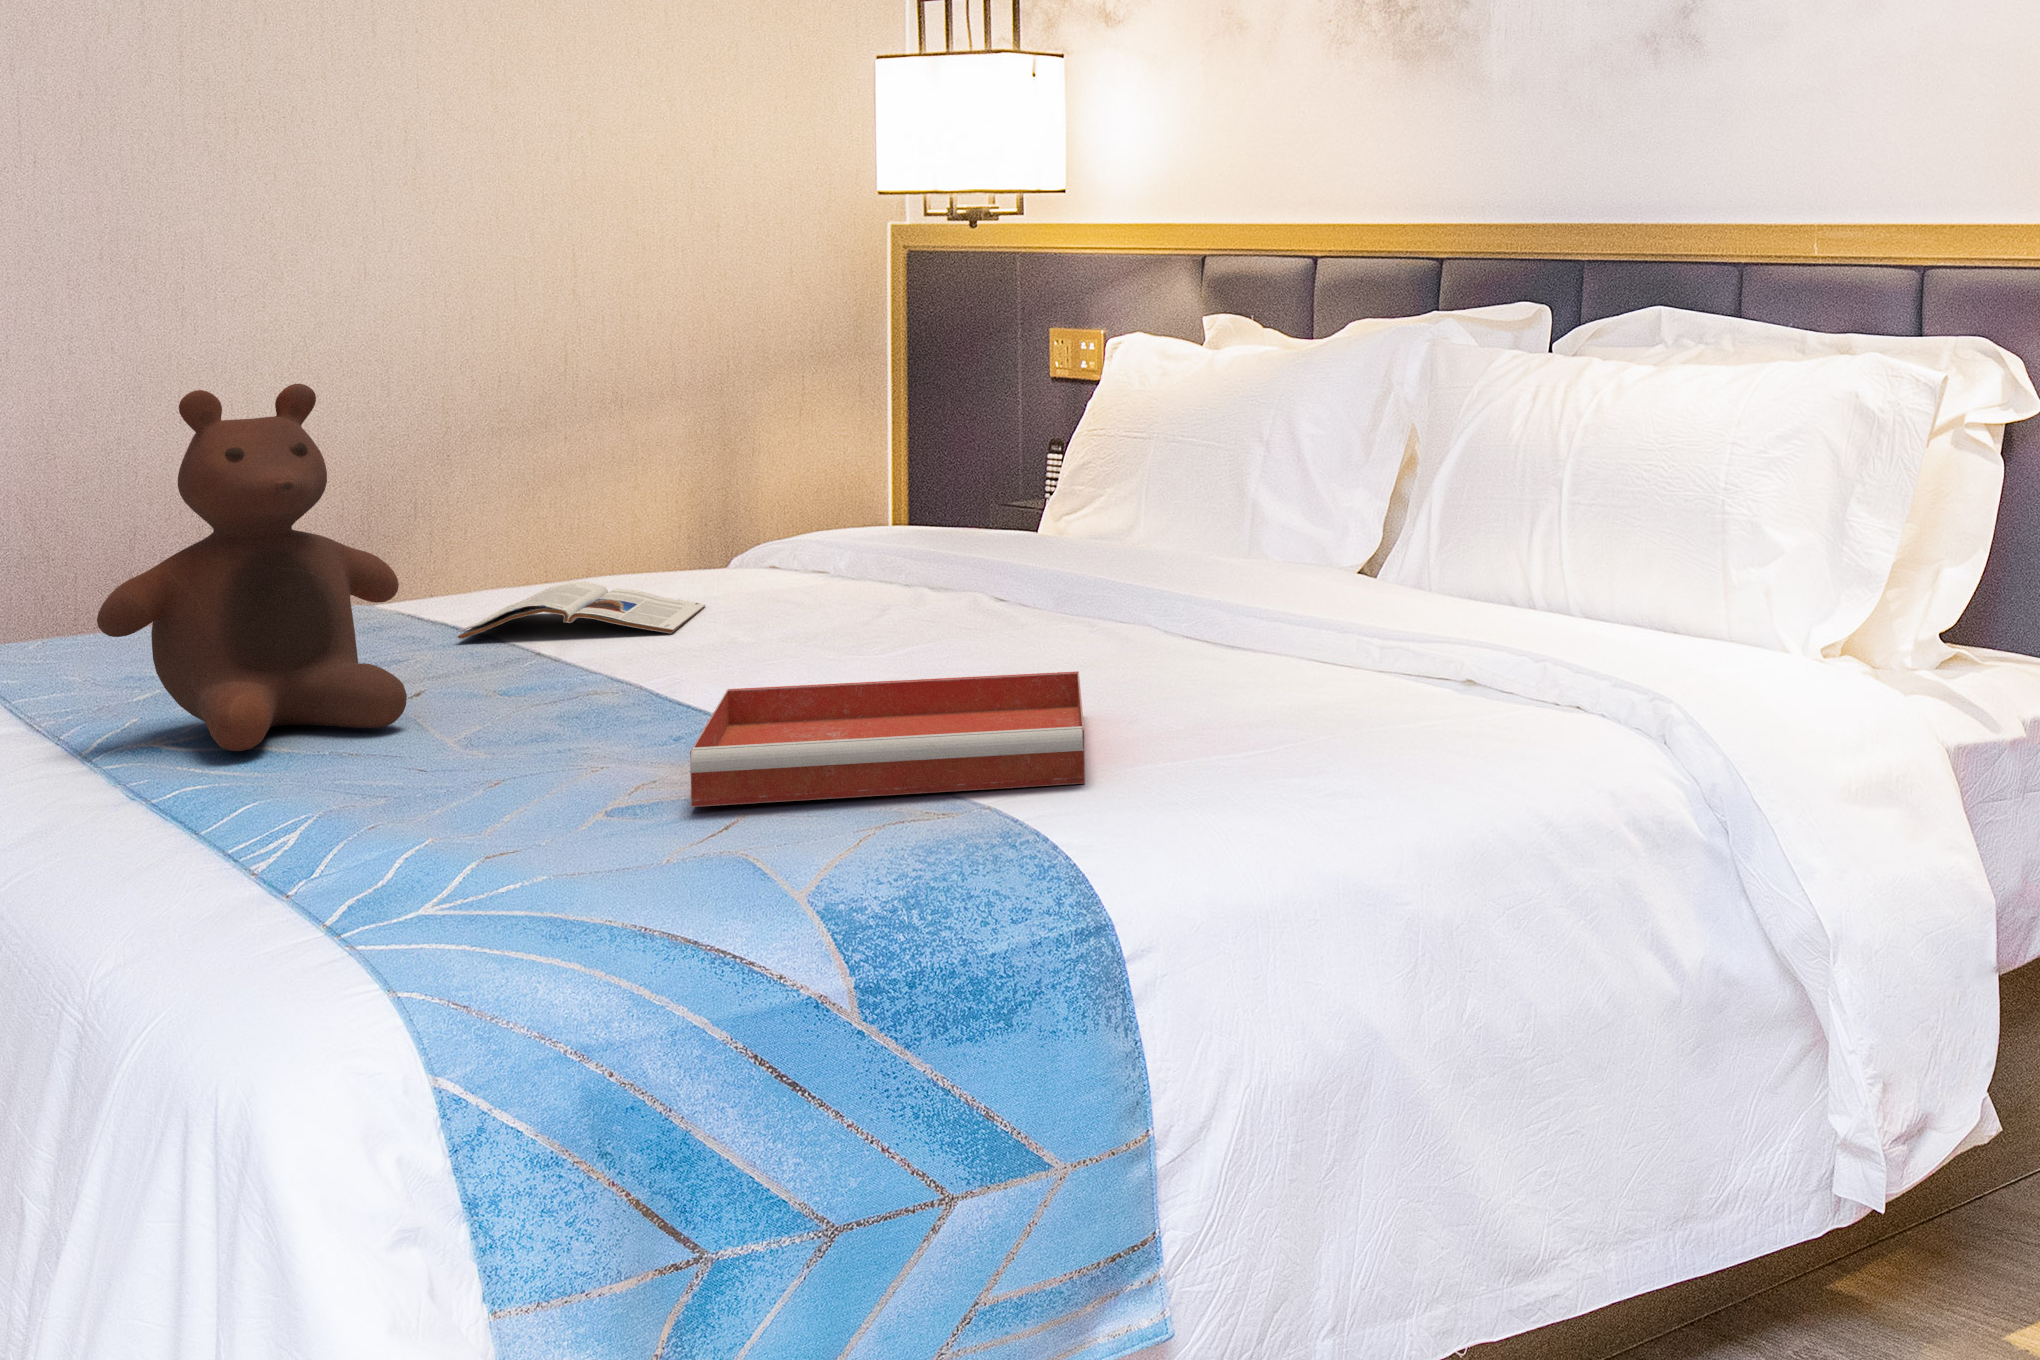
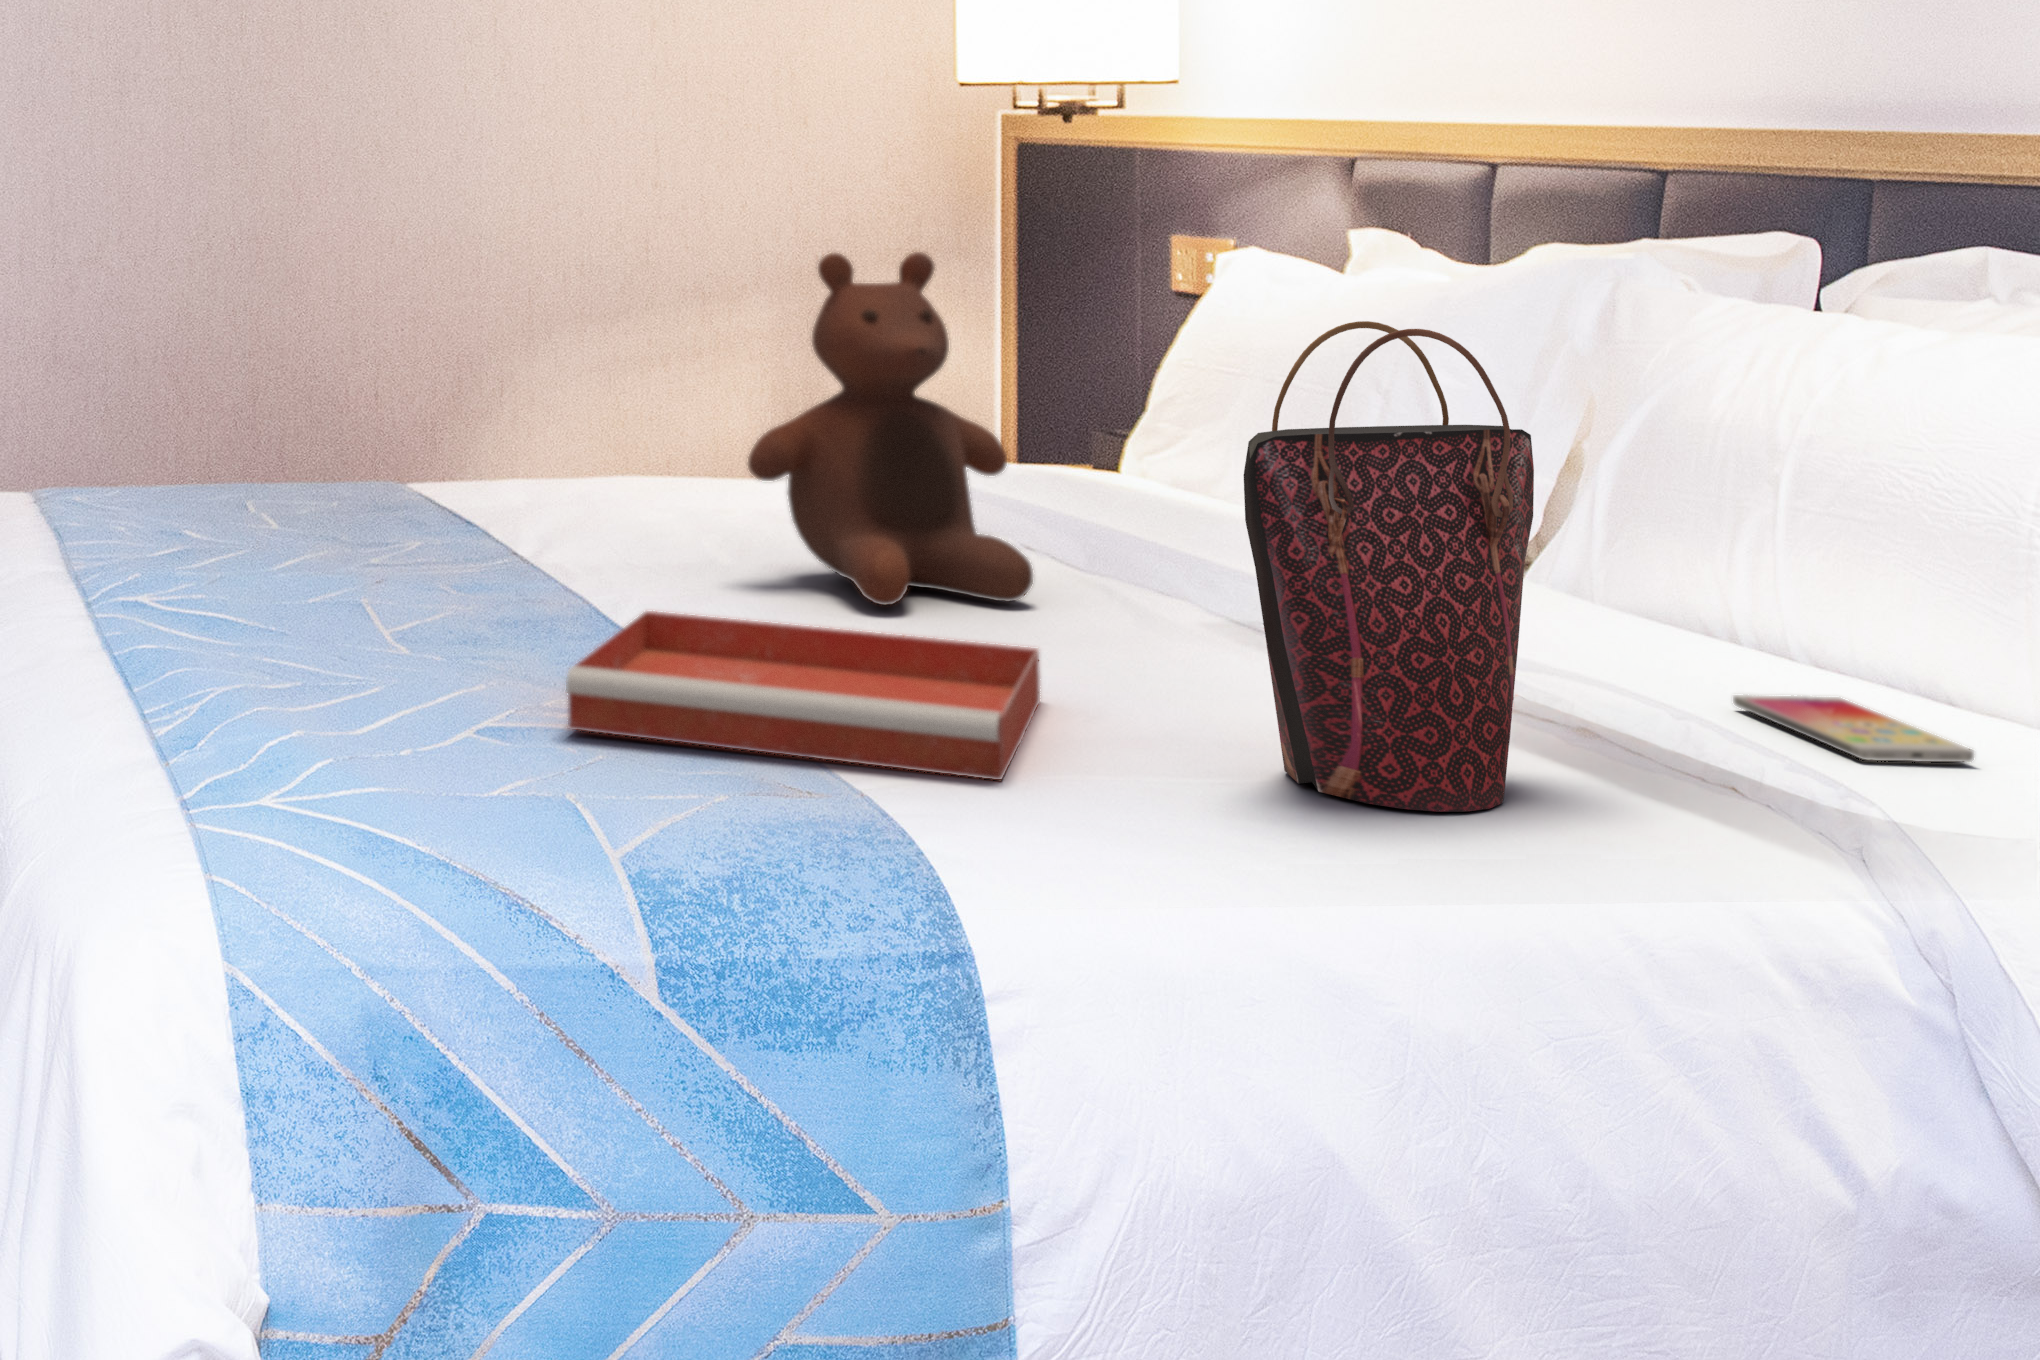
handbag: none [1266,375,1450,752] -> present [1244,321,1534,812]
stuffed bear: present [97,384,407,751] -> present [748,252,1033,605]
magazine: present [458,582,706,640] -> none [451,480,702,546]
smartphone: none [1562,624,1711,664] -> present [1733,695,1974,762]

